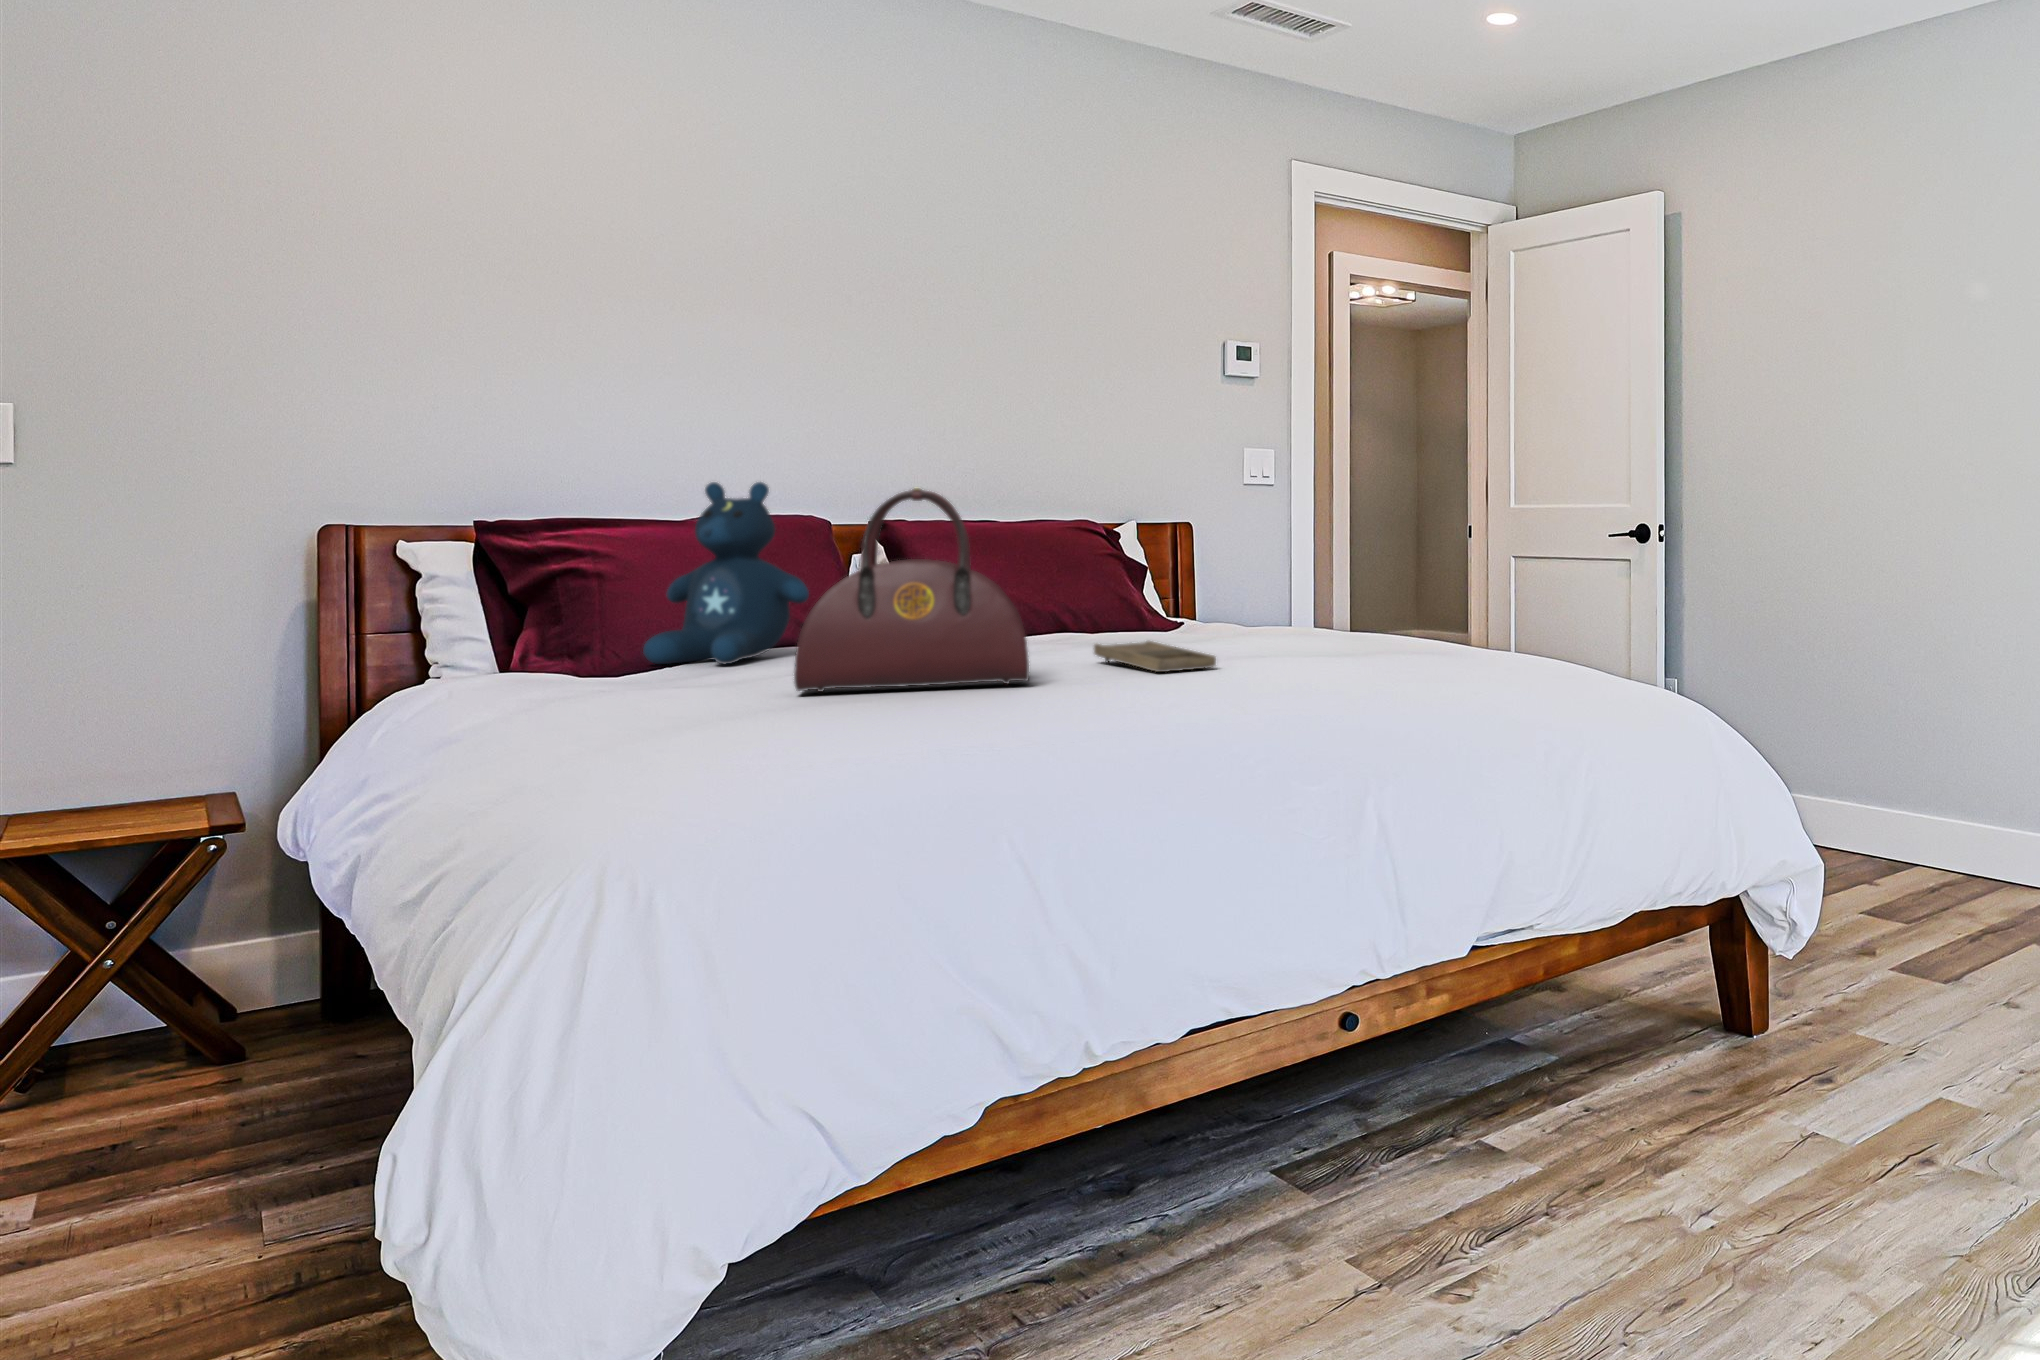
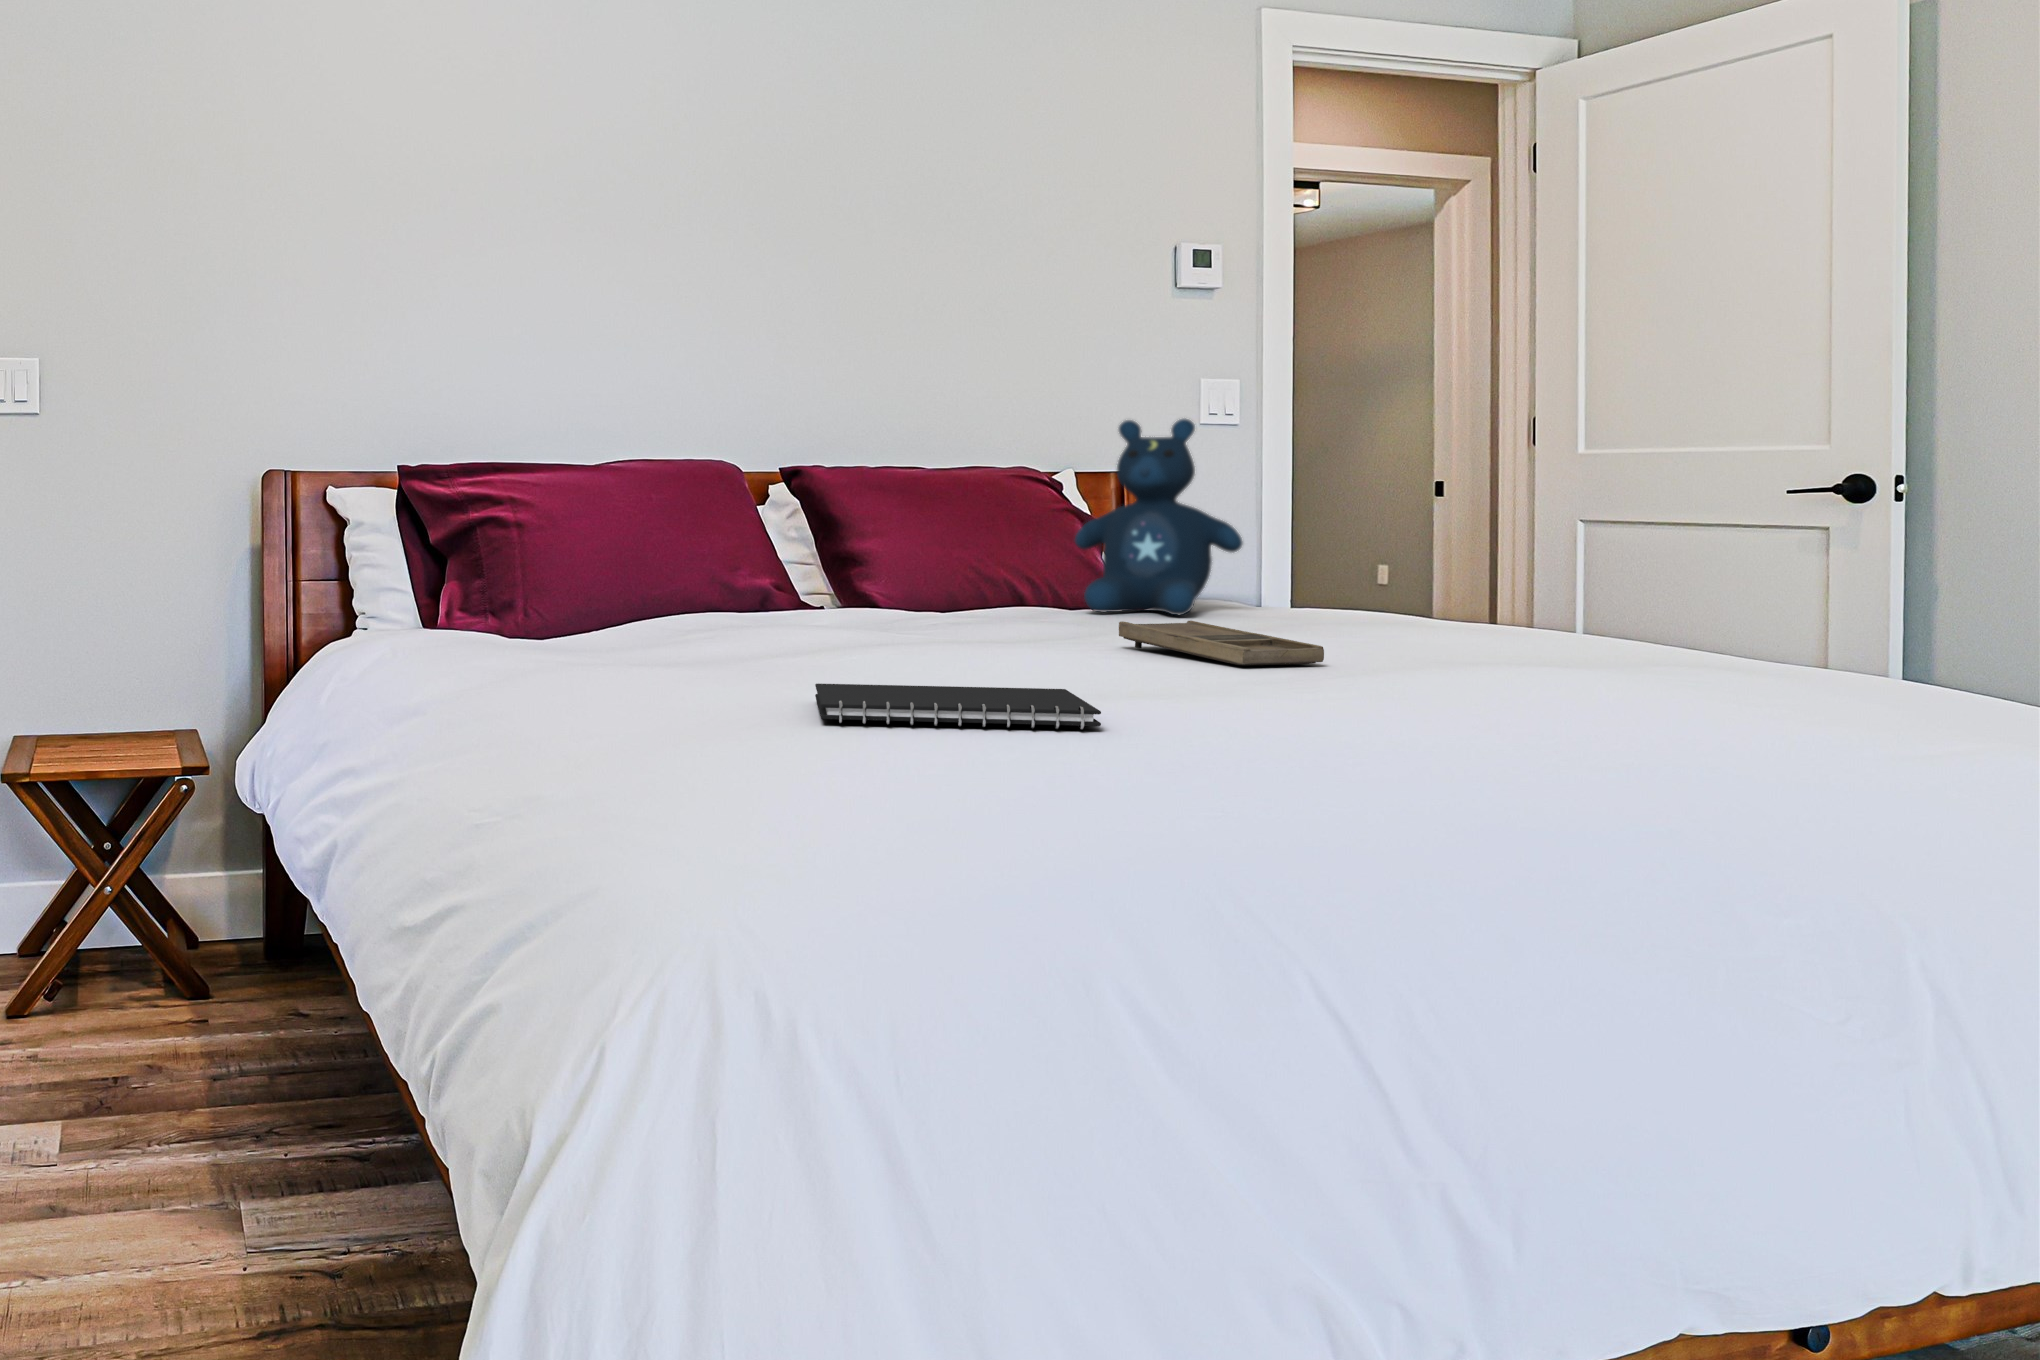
stuffed bear: present [643,482,809,664] -> present [1075,419,1242,616]
handbag: present [794,488,1029,692] -> none [776,401,1077,670]
notebook: none [784,698,990,734] -> present [815,684,1101,730]

